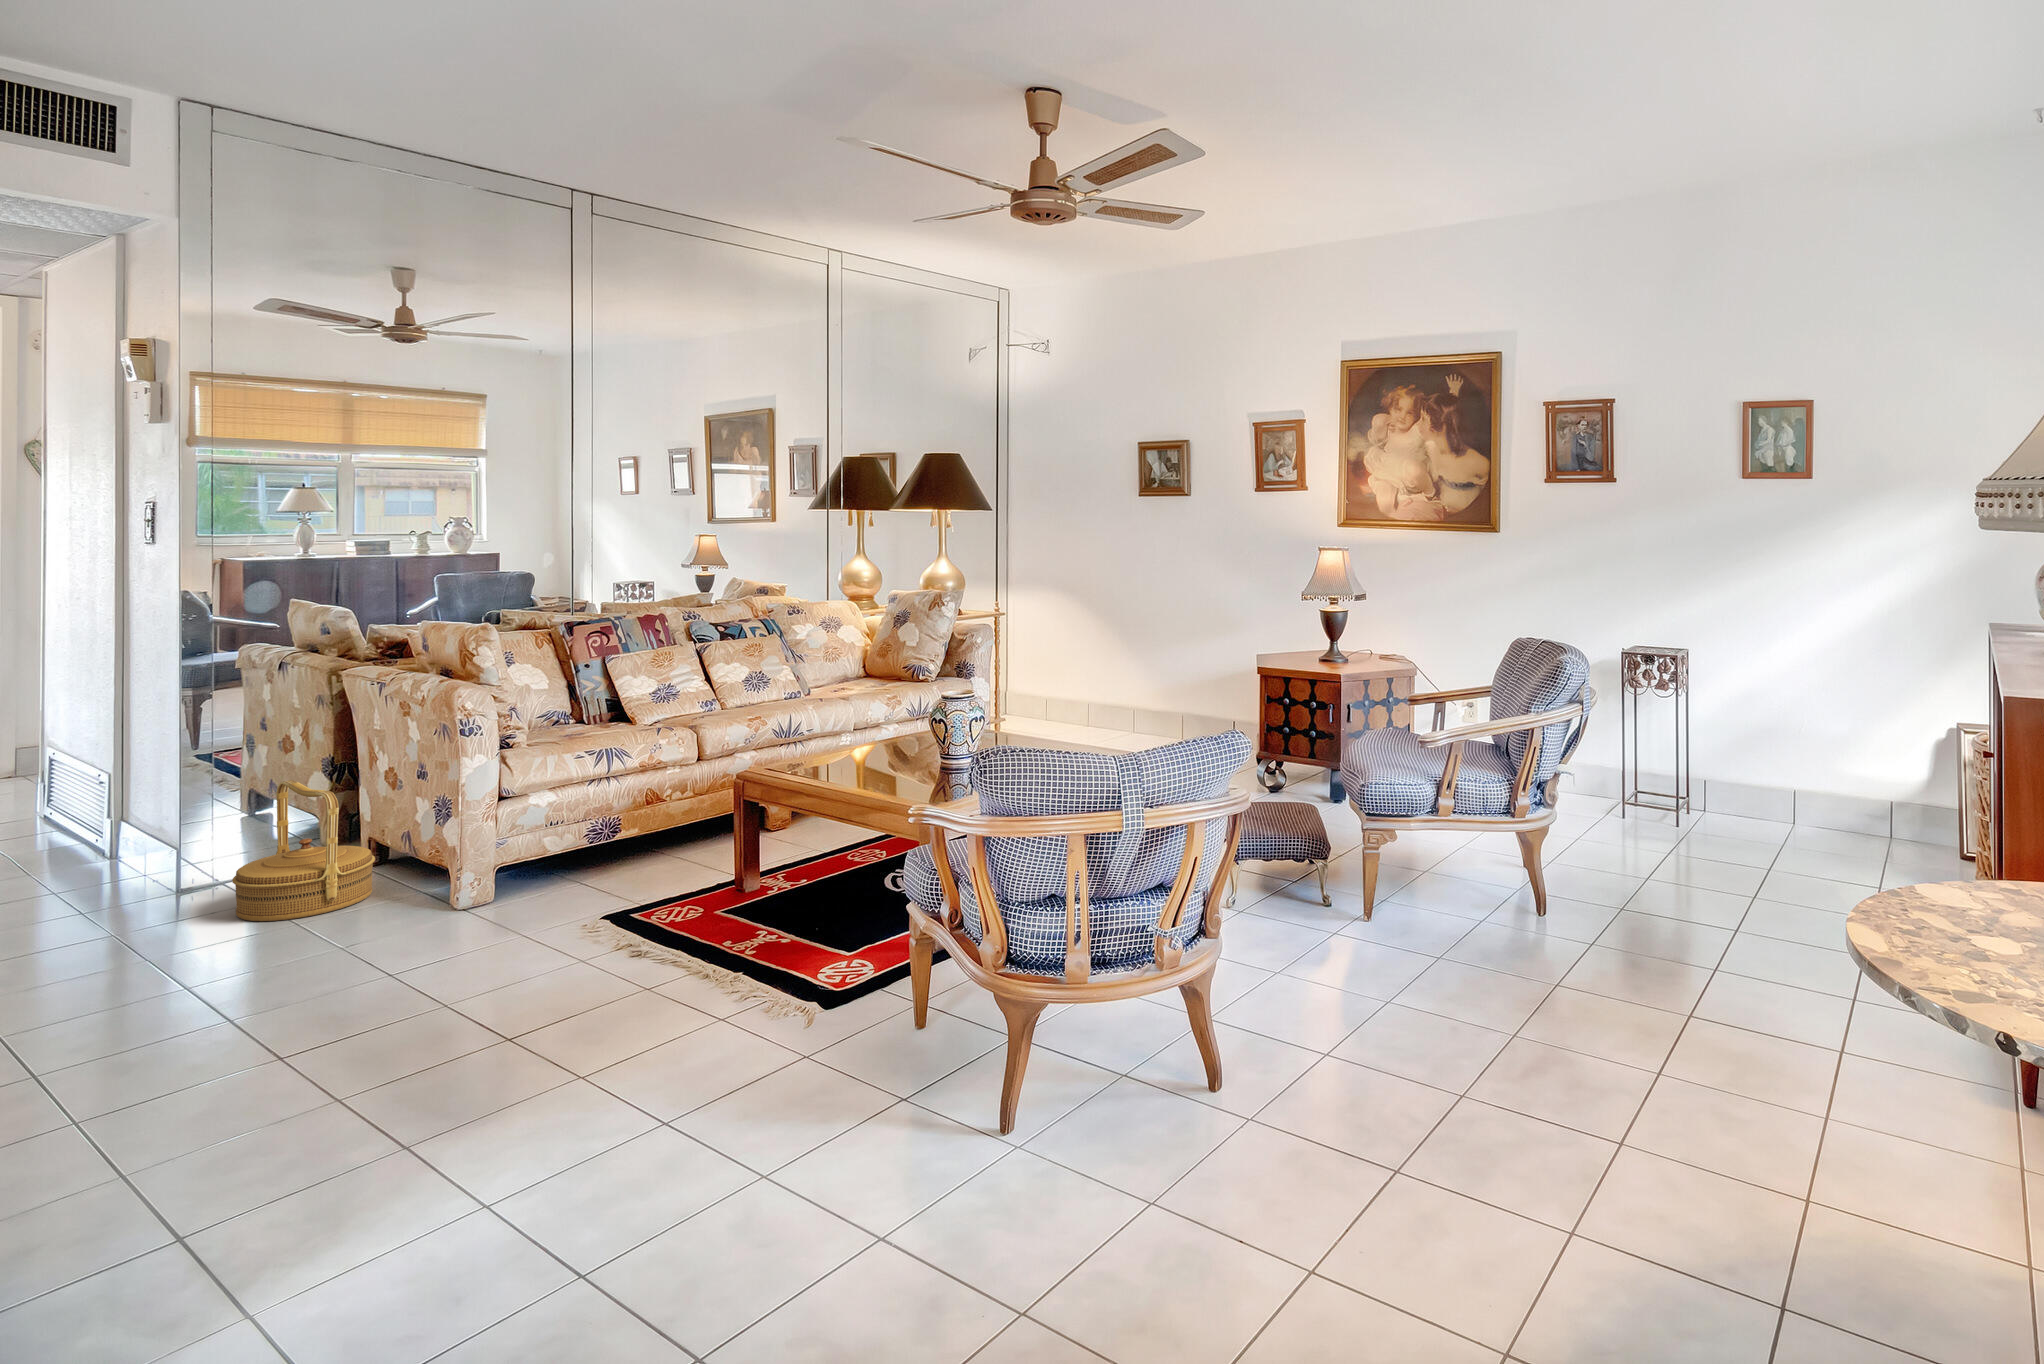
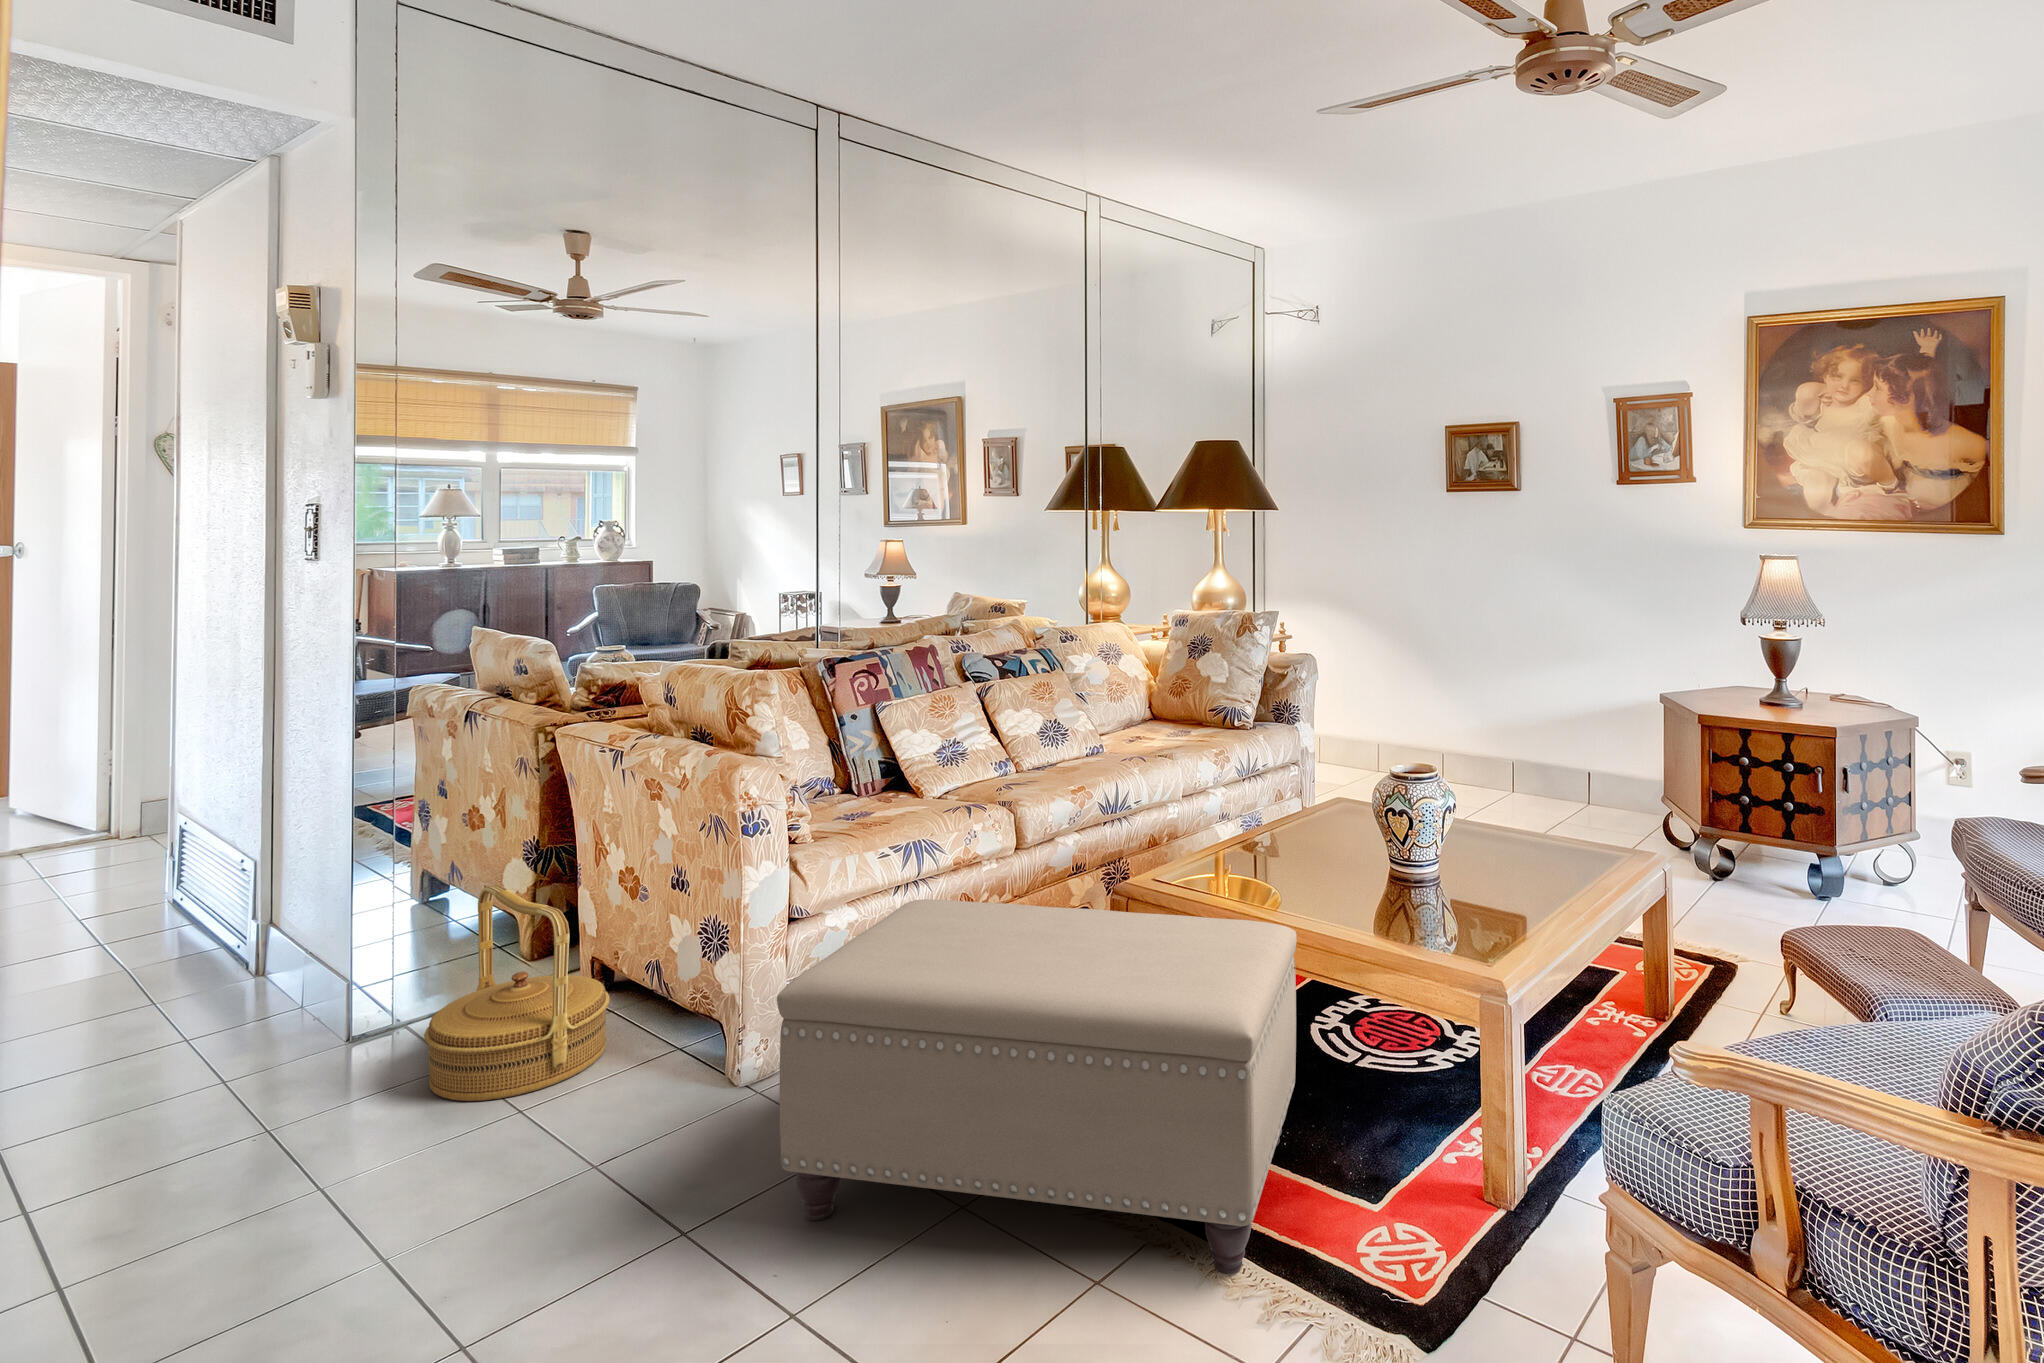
ottoman: none [456,779,833,985] -> present [777,899,1297,1274]

